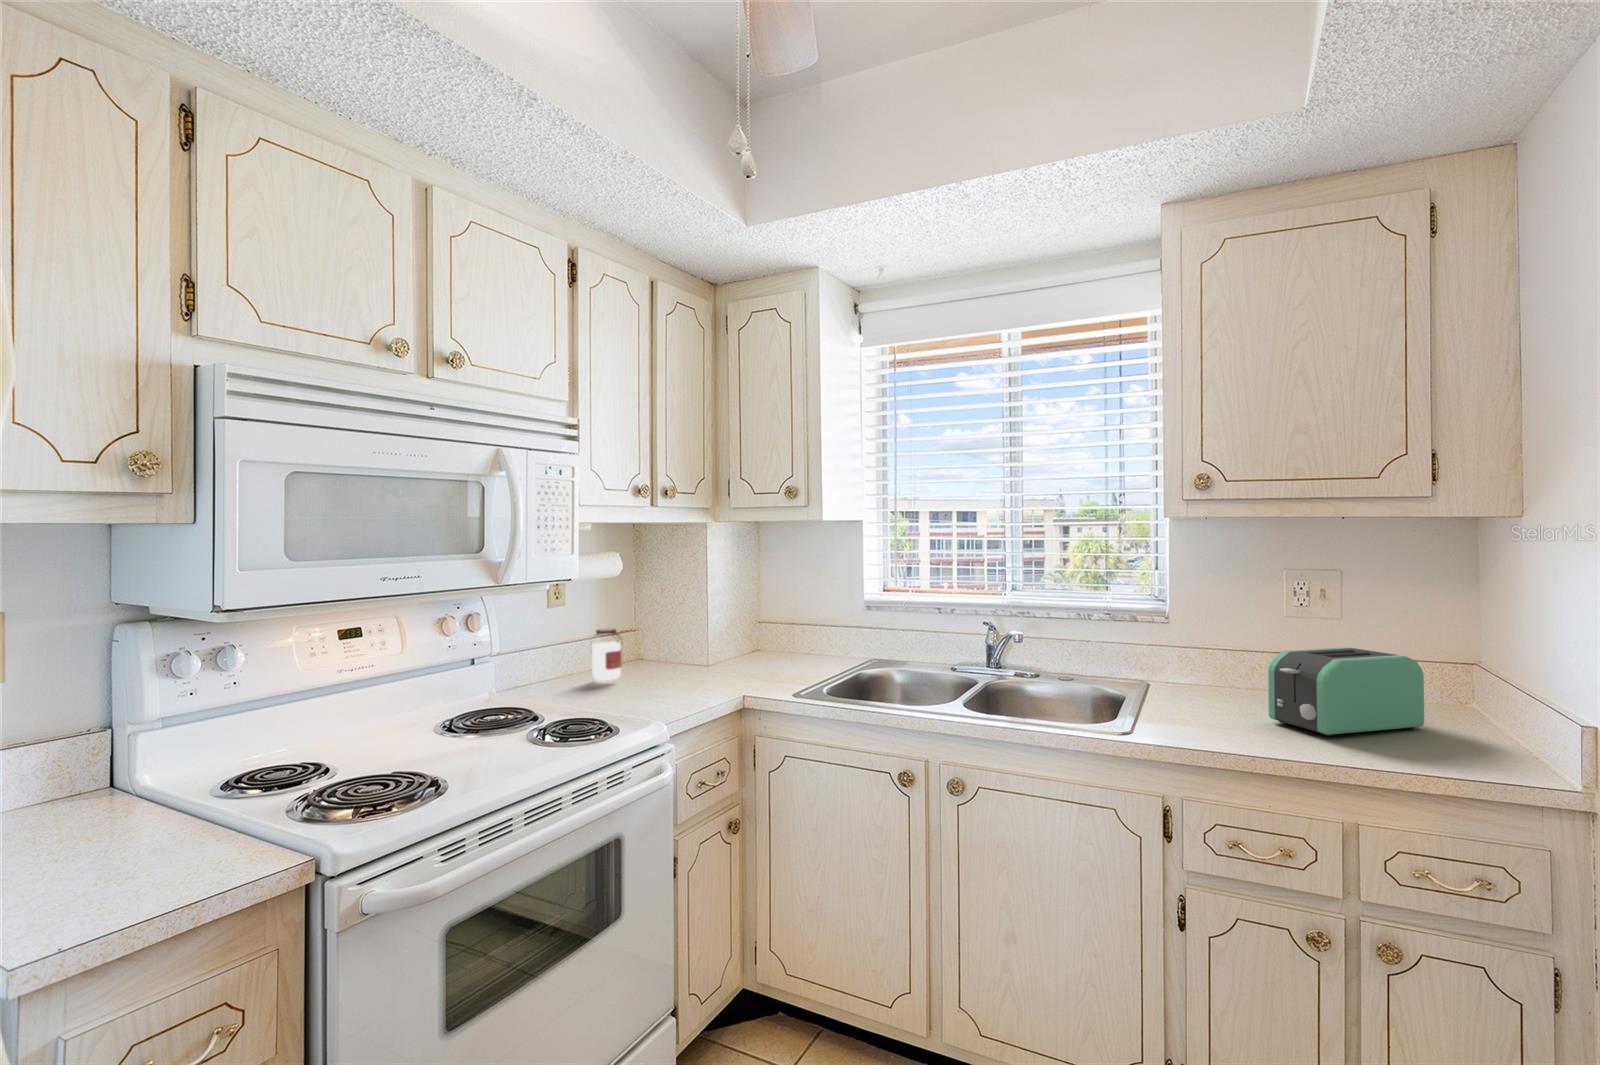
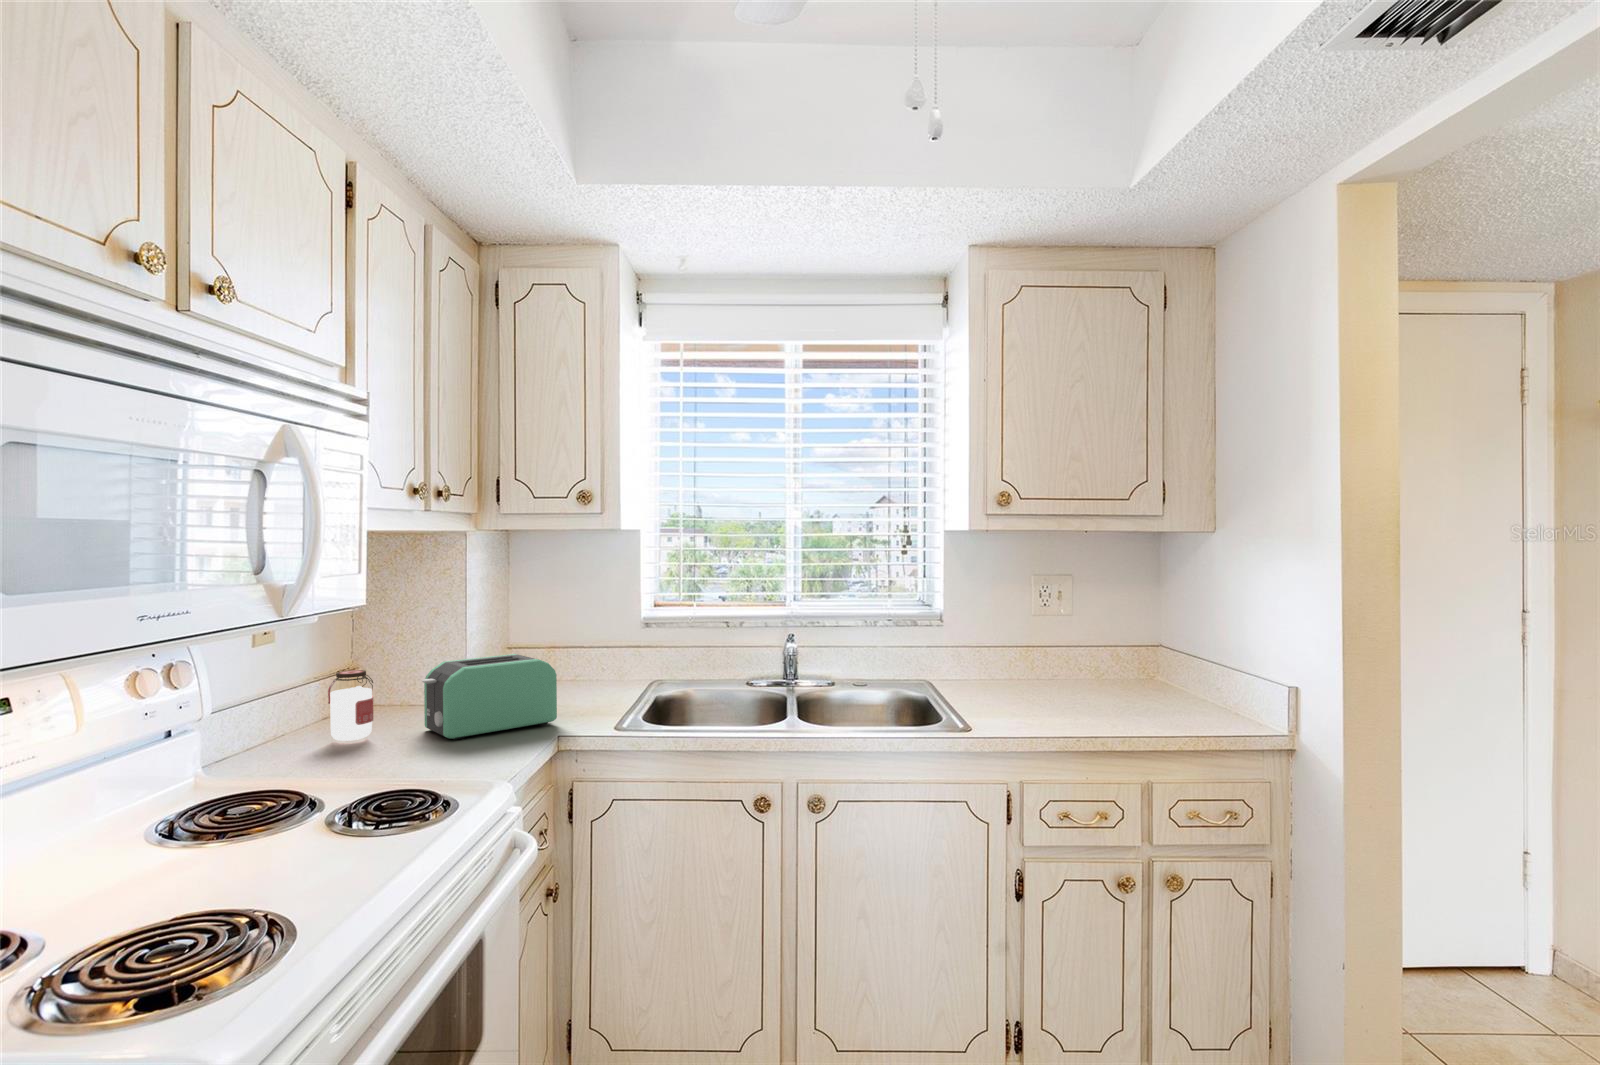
toaster: present [1268,647,1424,736] -> present [422,654,557,740]

